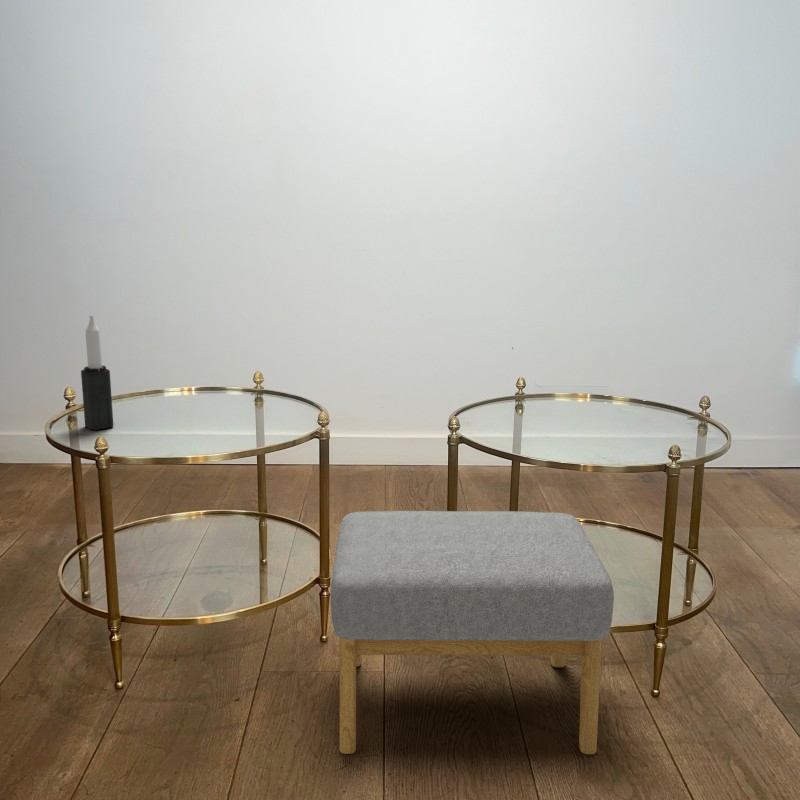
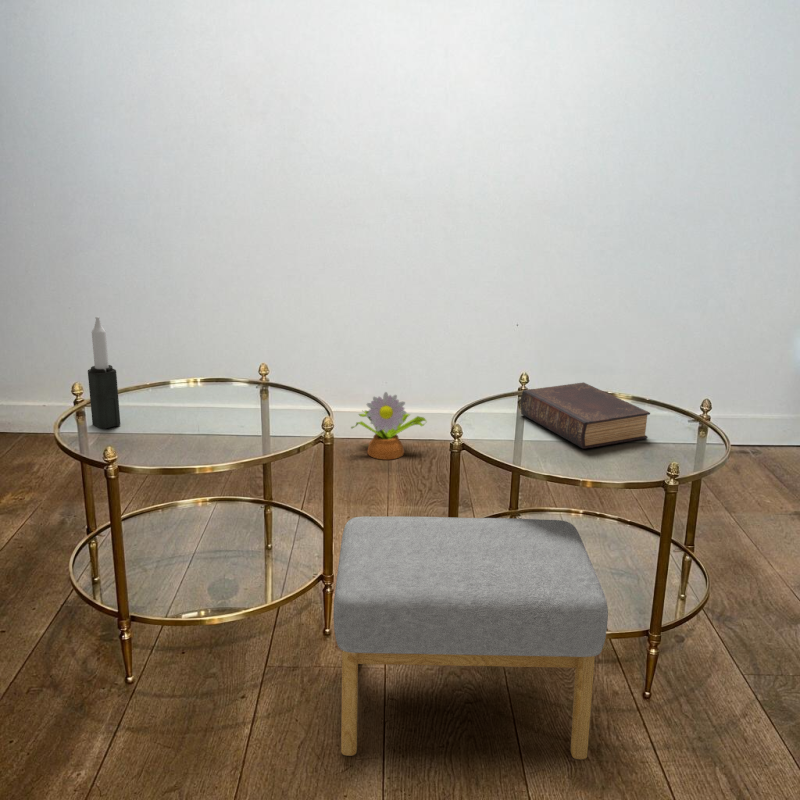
book: none [517,385,649,443] -> present [520,382,650,449]
decorative plant: none [347,414,424,484] -> present [351,392,426,460]

